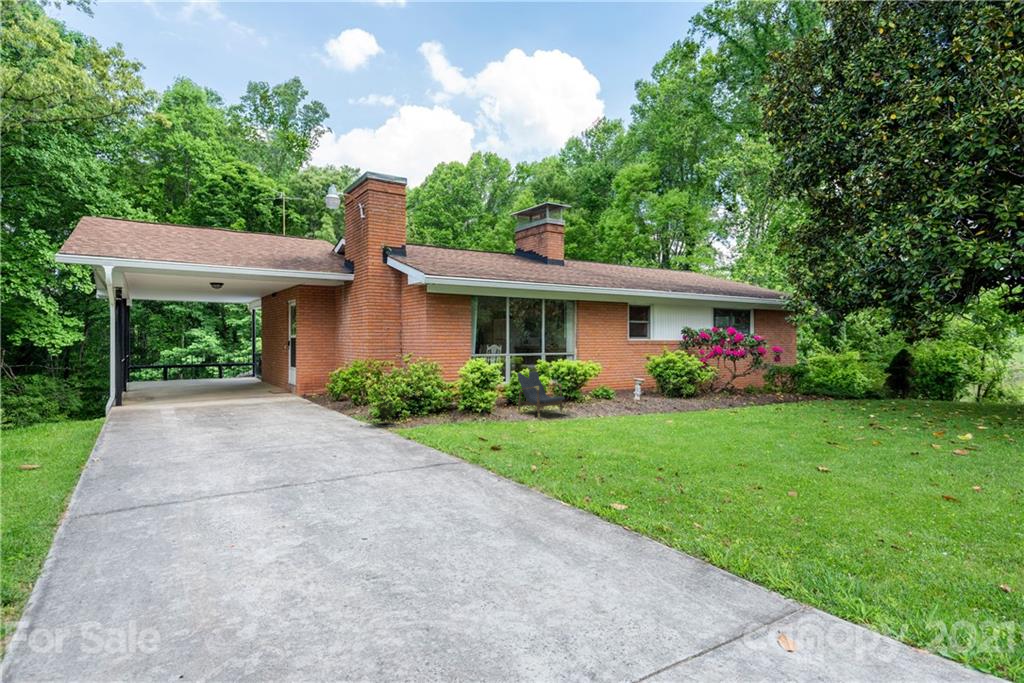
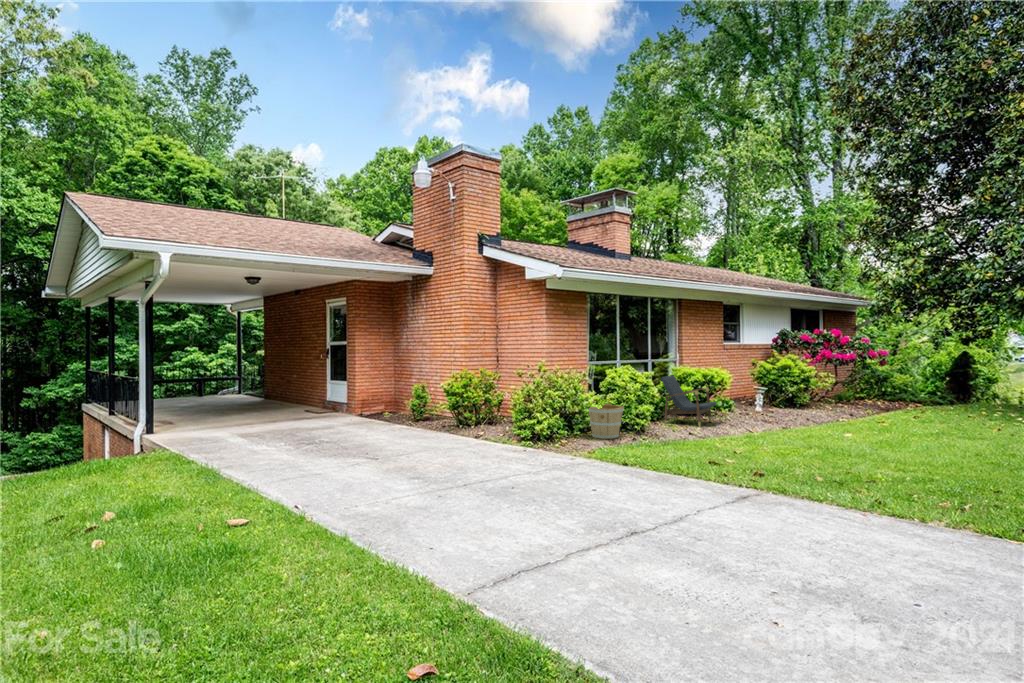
wooden bucket: none [421,393,452,423] -> present [588,404,624,439]
potted tree: present [376,395,395,427] -> none [550,401,577,446]

